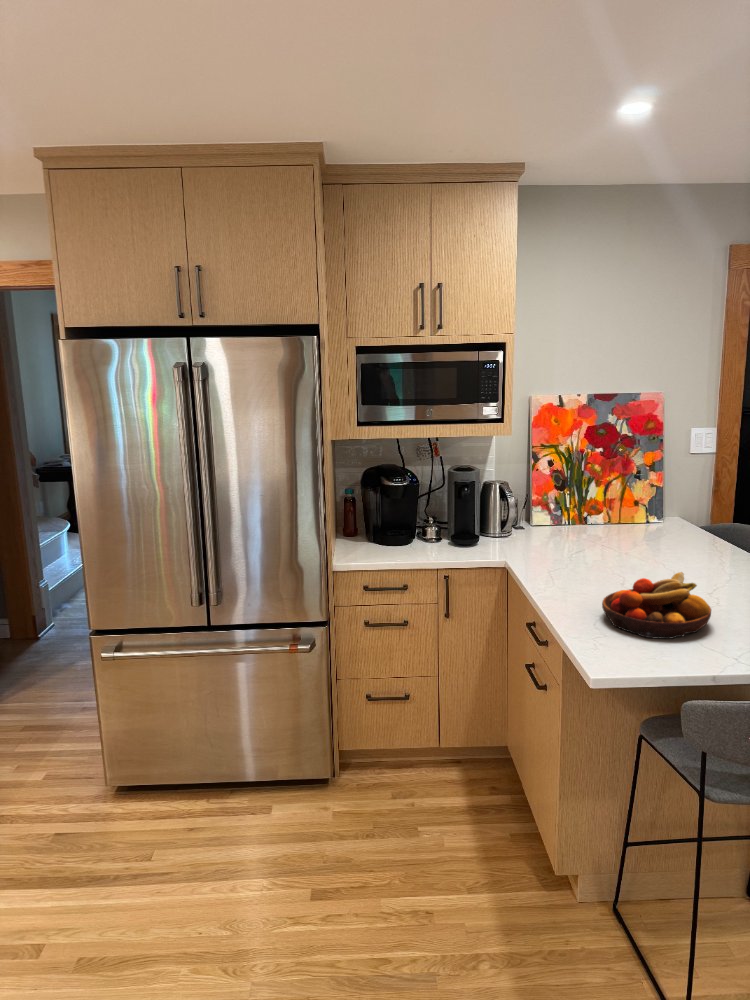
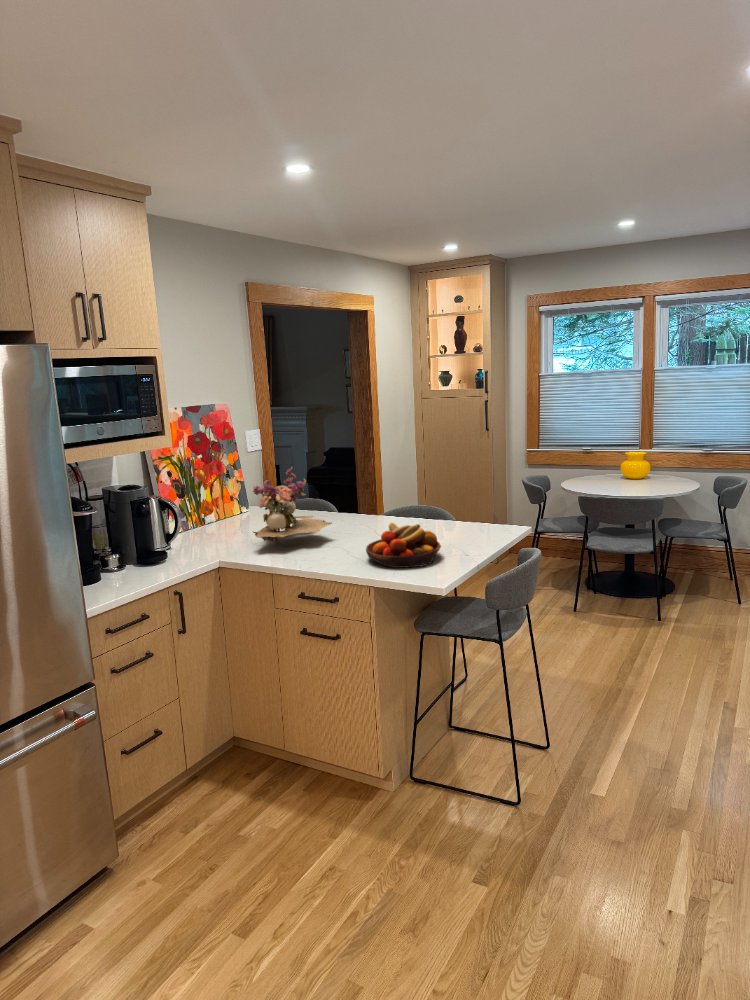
flower arrangement: none [550,476,660,564] -> present [253,467,332,545]

